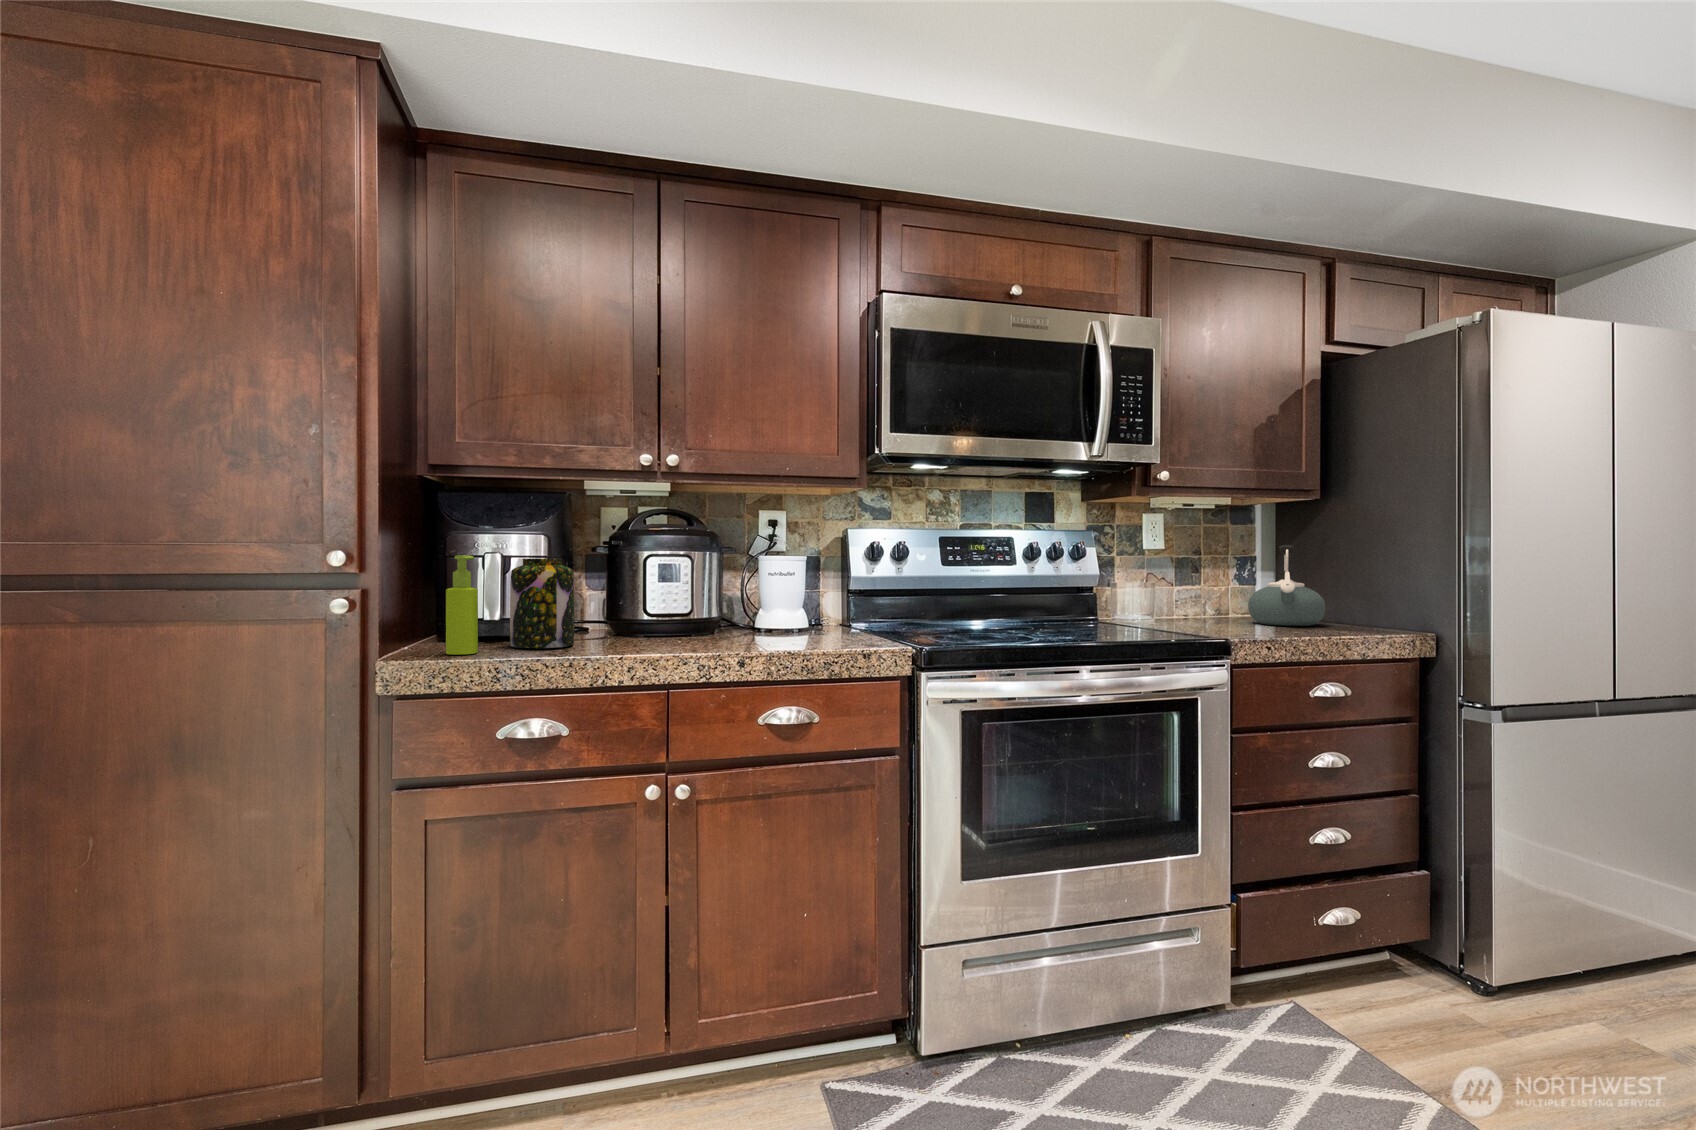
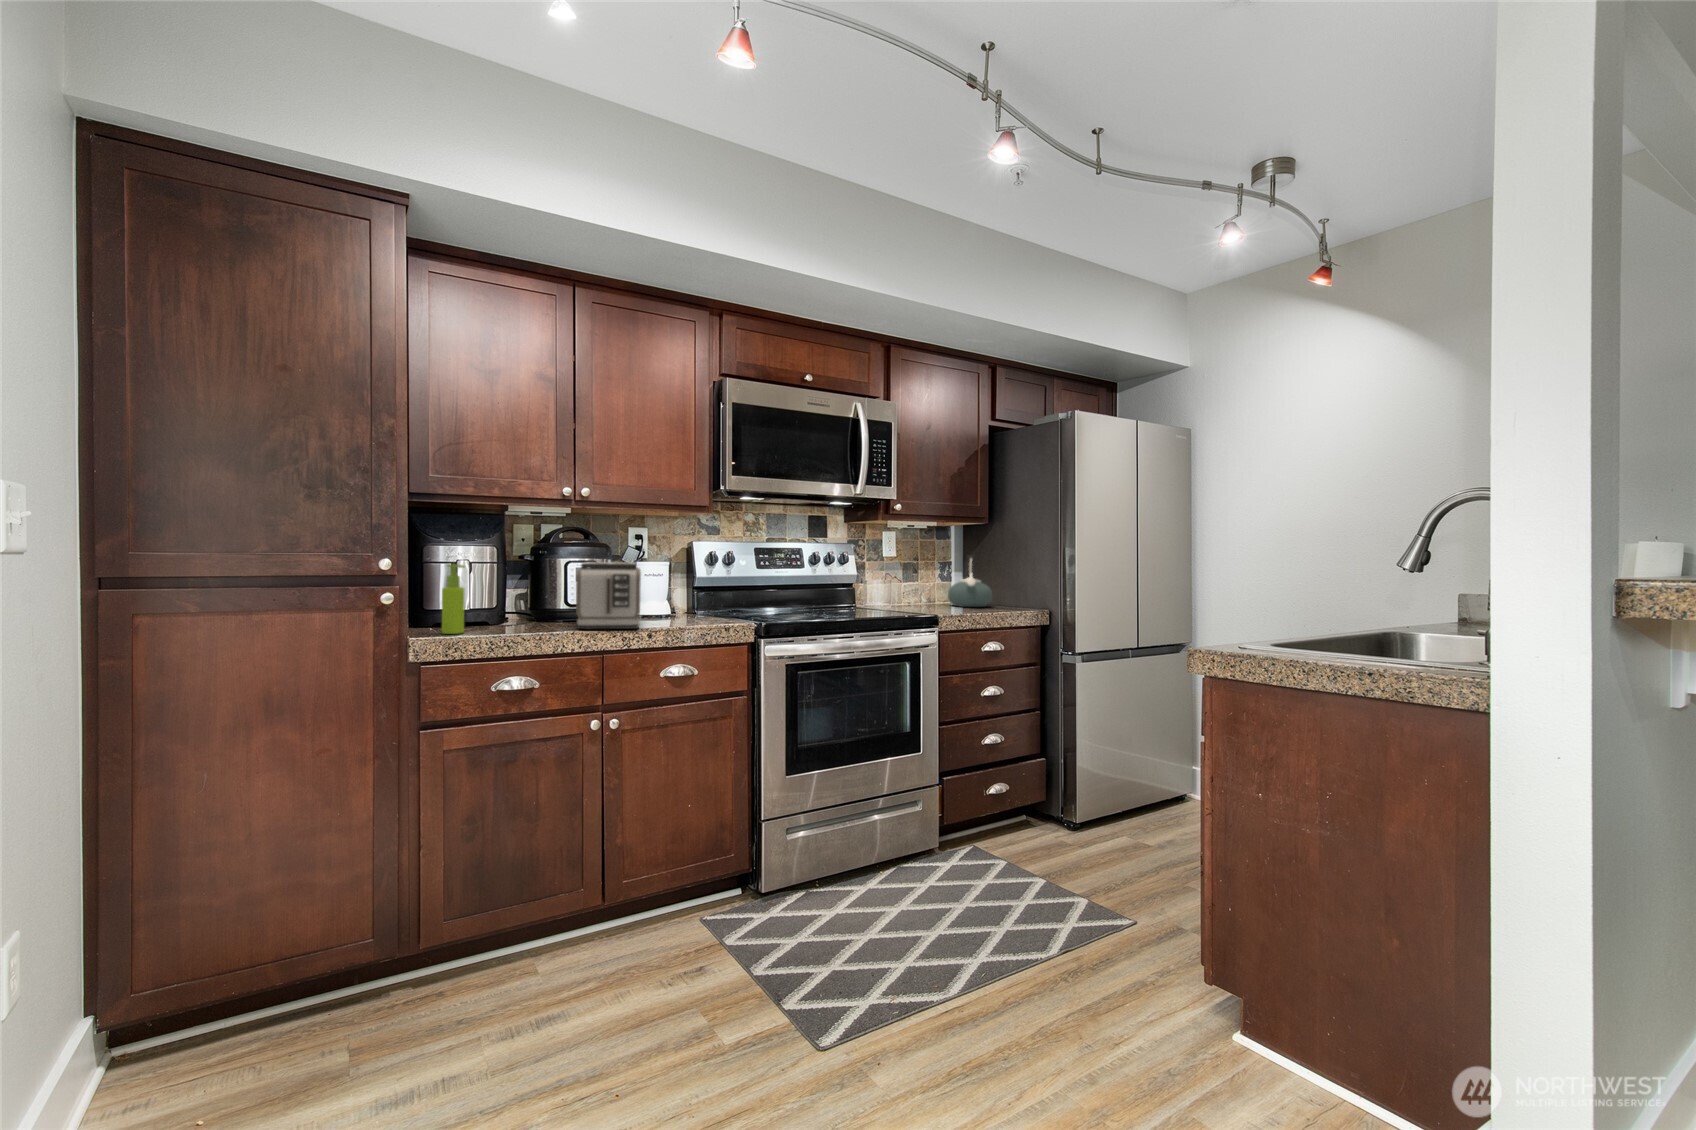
toaster: none [634,554,752,652] -> present [576,562,641,629]
jar: present [510,559,574,648] -> none [475,565,522,629]

